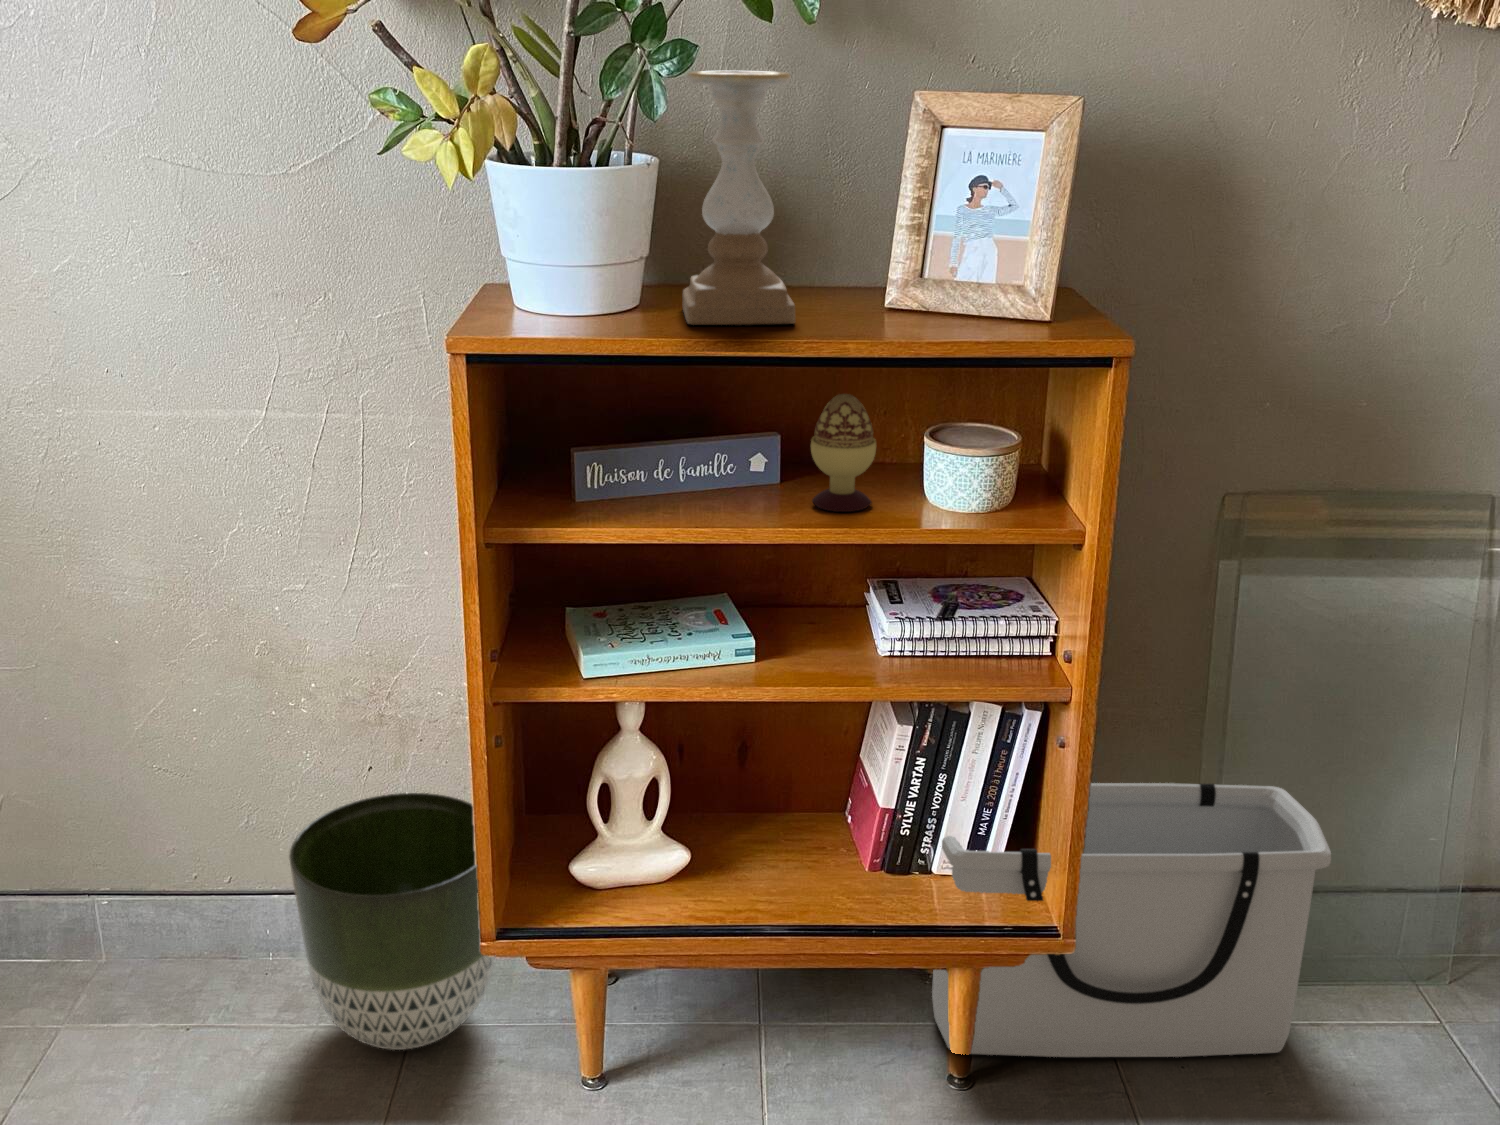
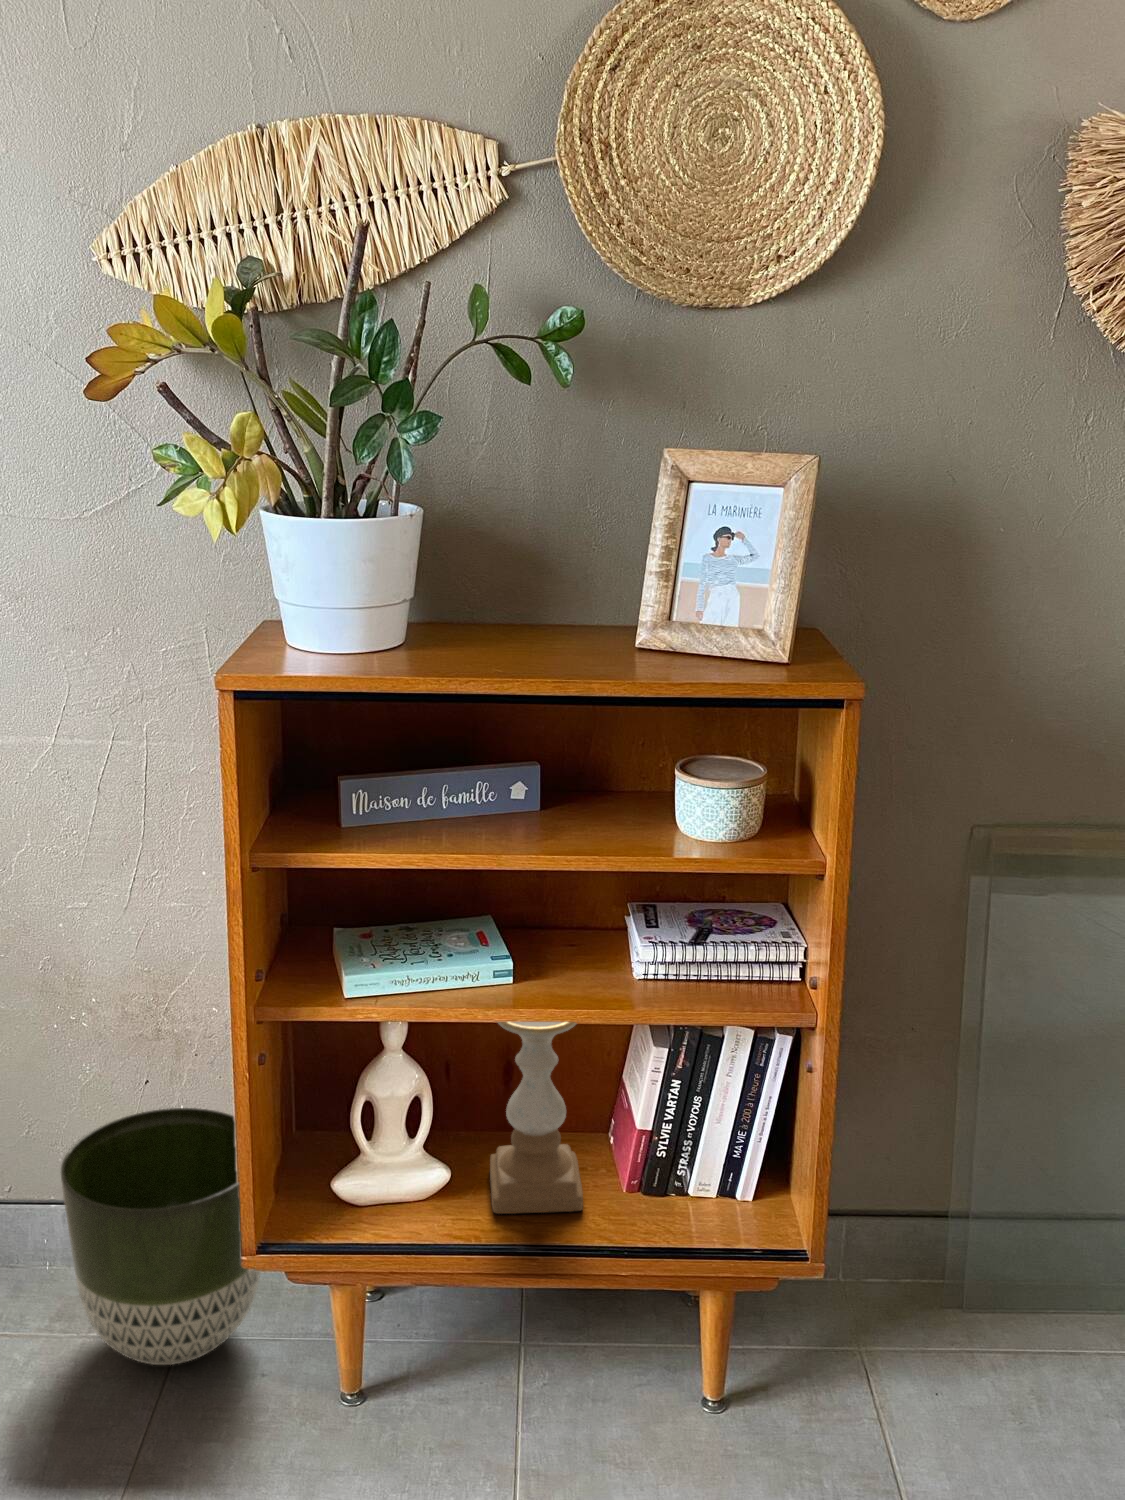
candle holder: present [683,71,795,325] -> present [490,1022,583,1214]
decorative egg: present [811,394,876,512] -> none [564,729,626,842]
storage bin: present [932,783,1331,1057] -> none [690,1106,1079,1383]

